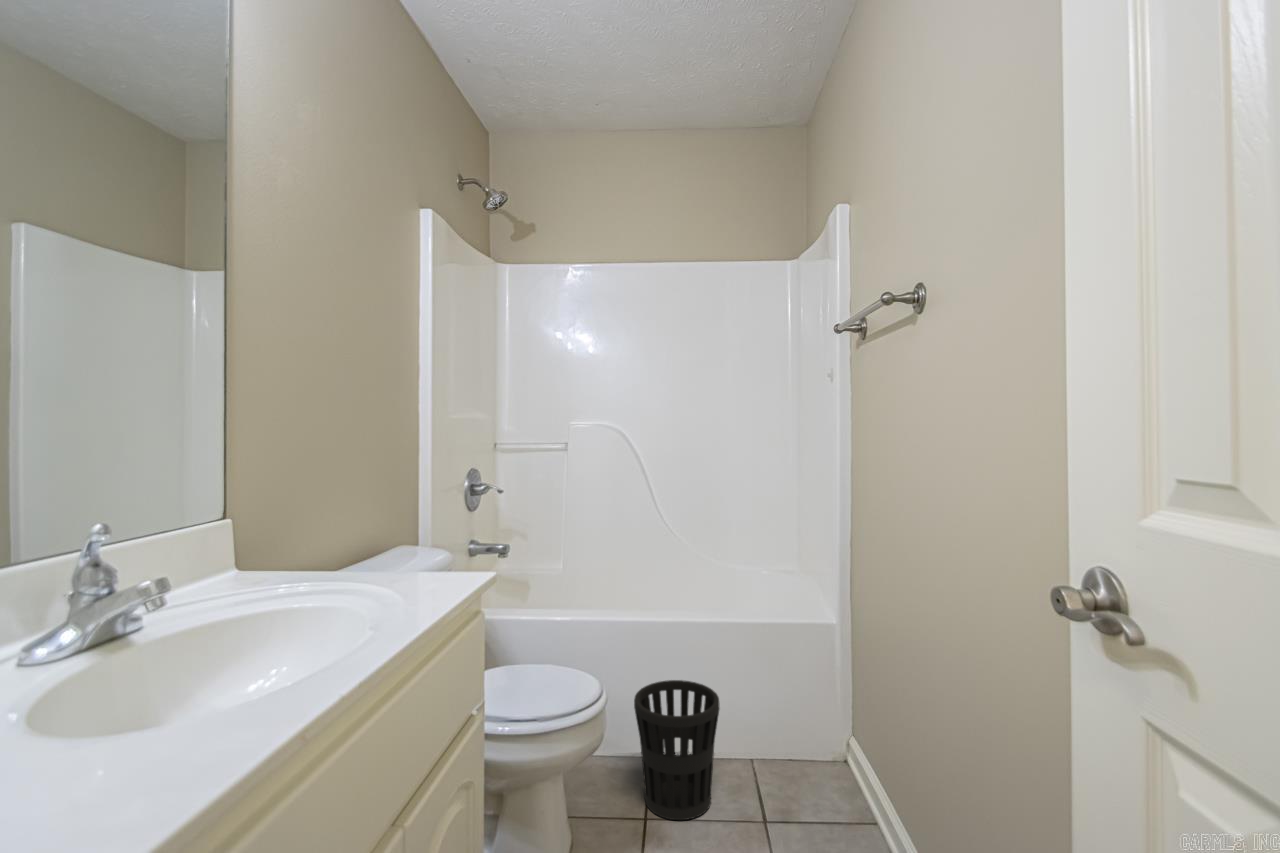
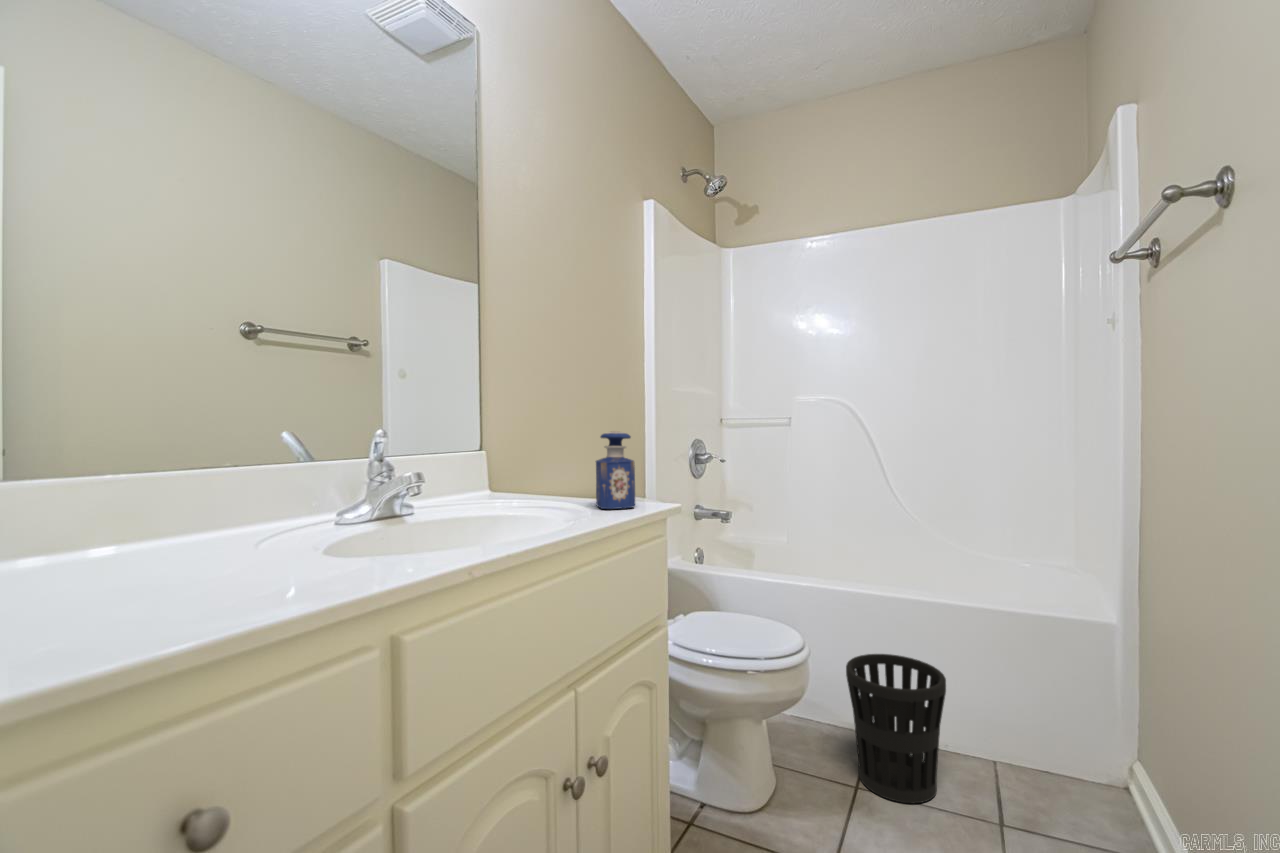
perfume bottle: none [396,504,445,594] -> present [596,431,635,509]

